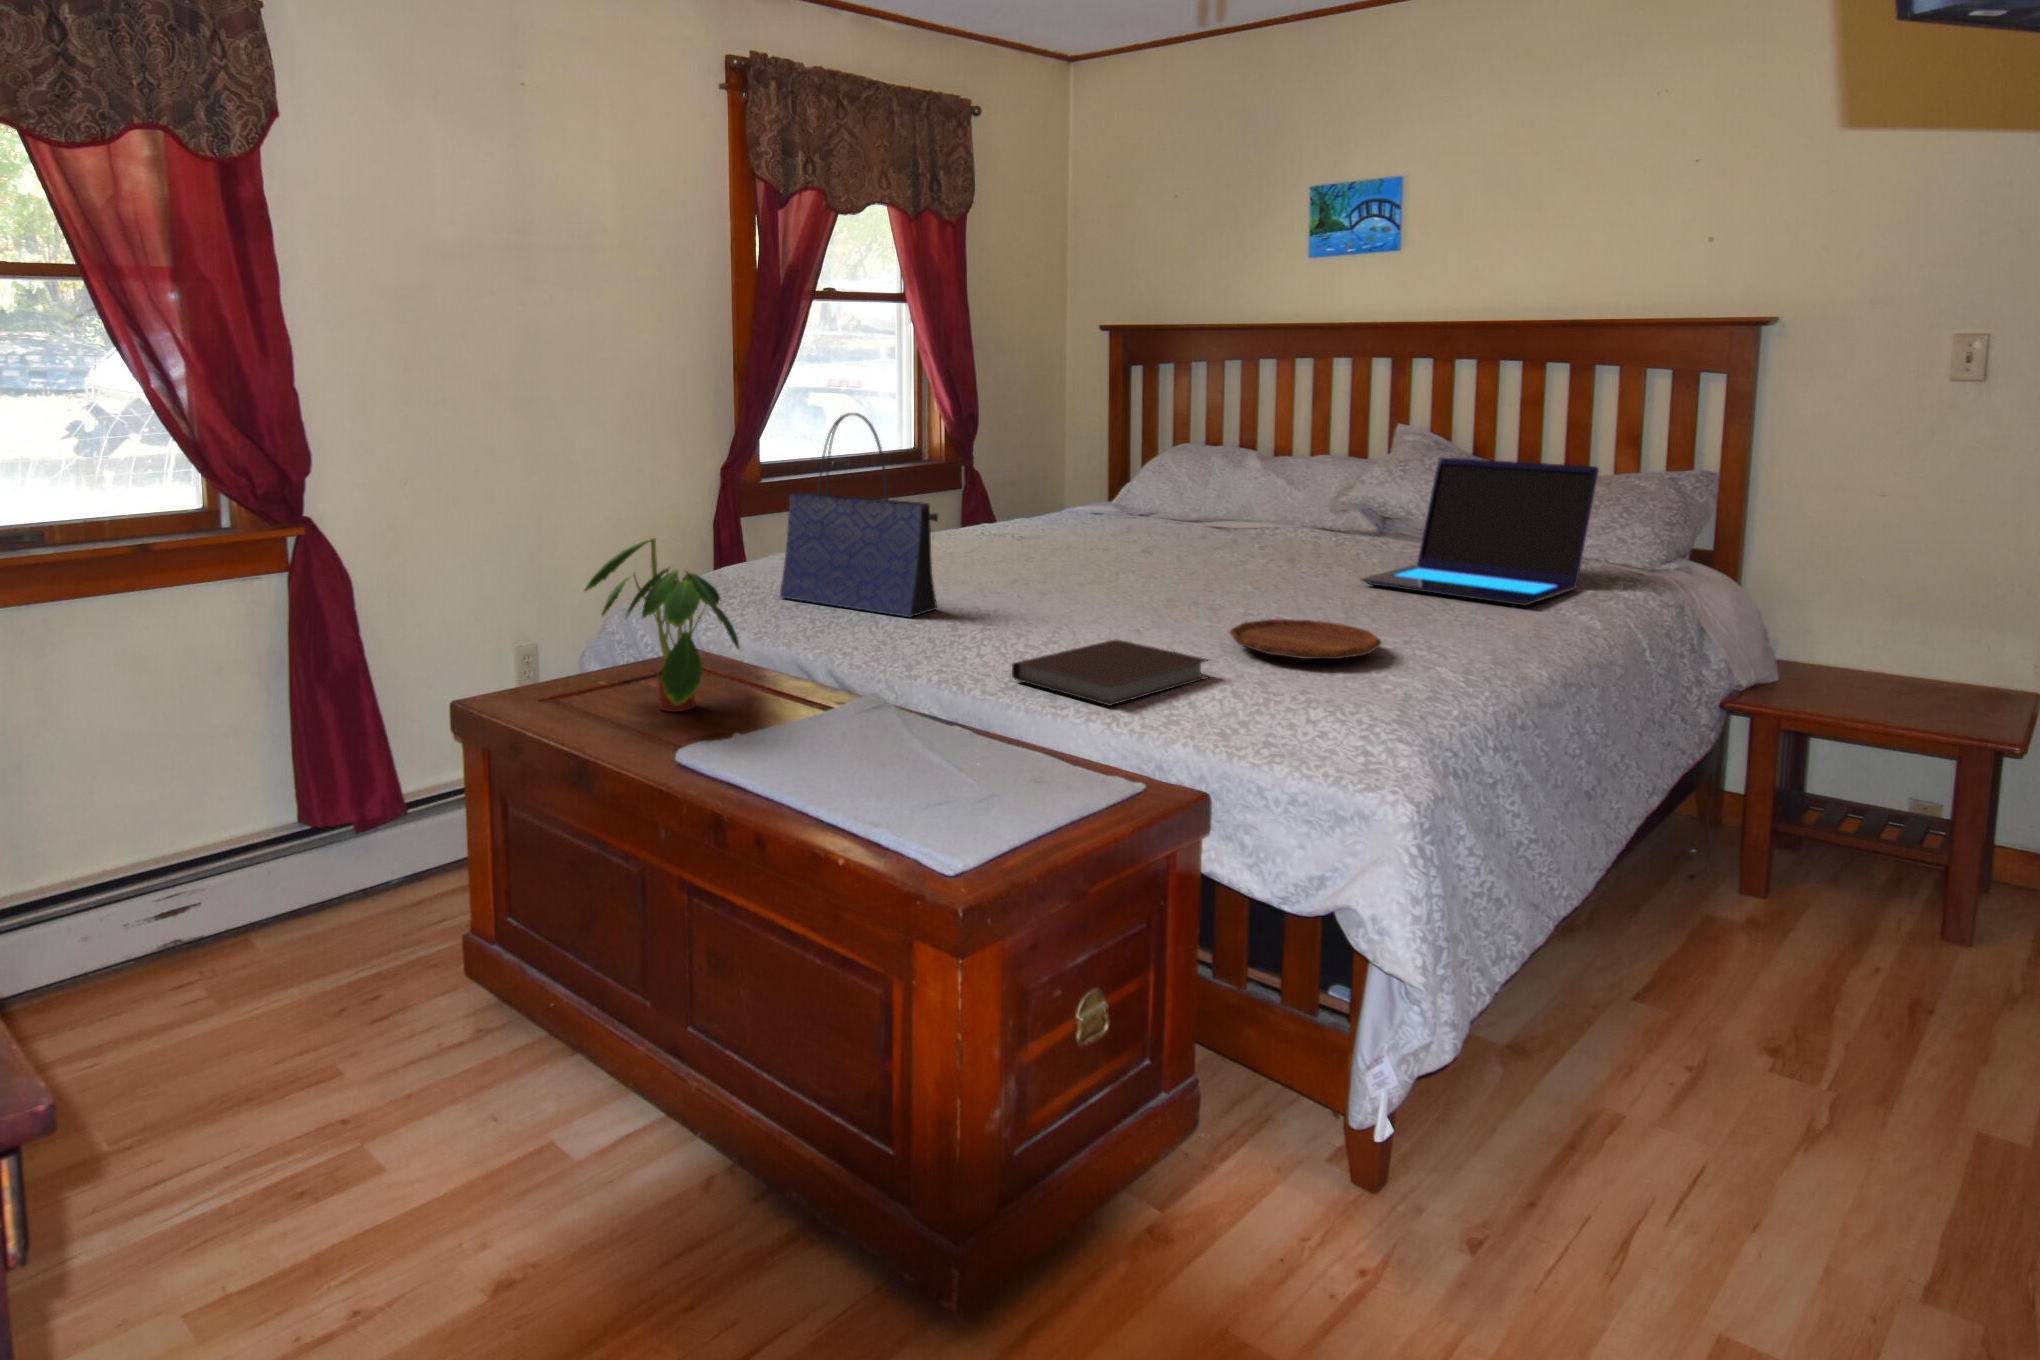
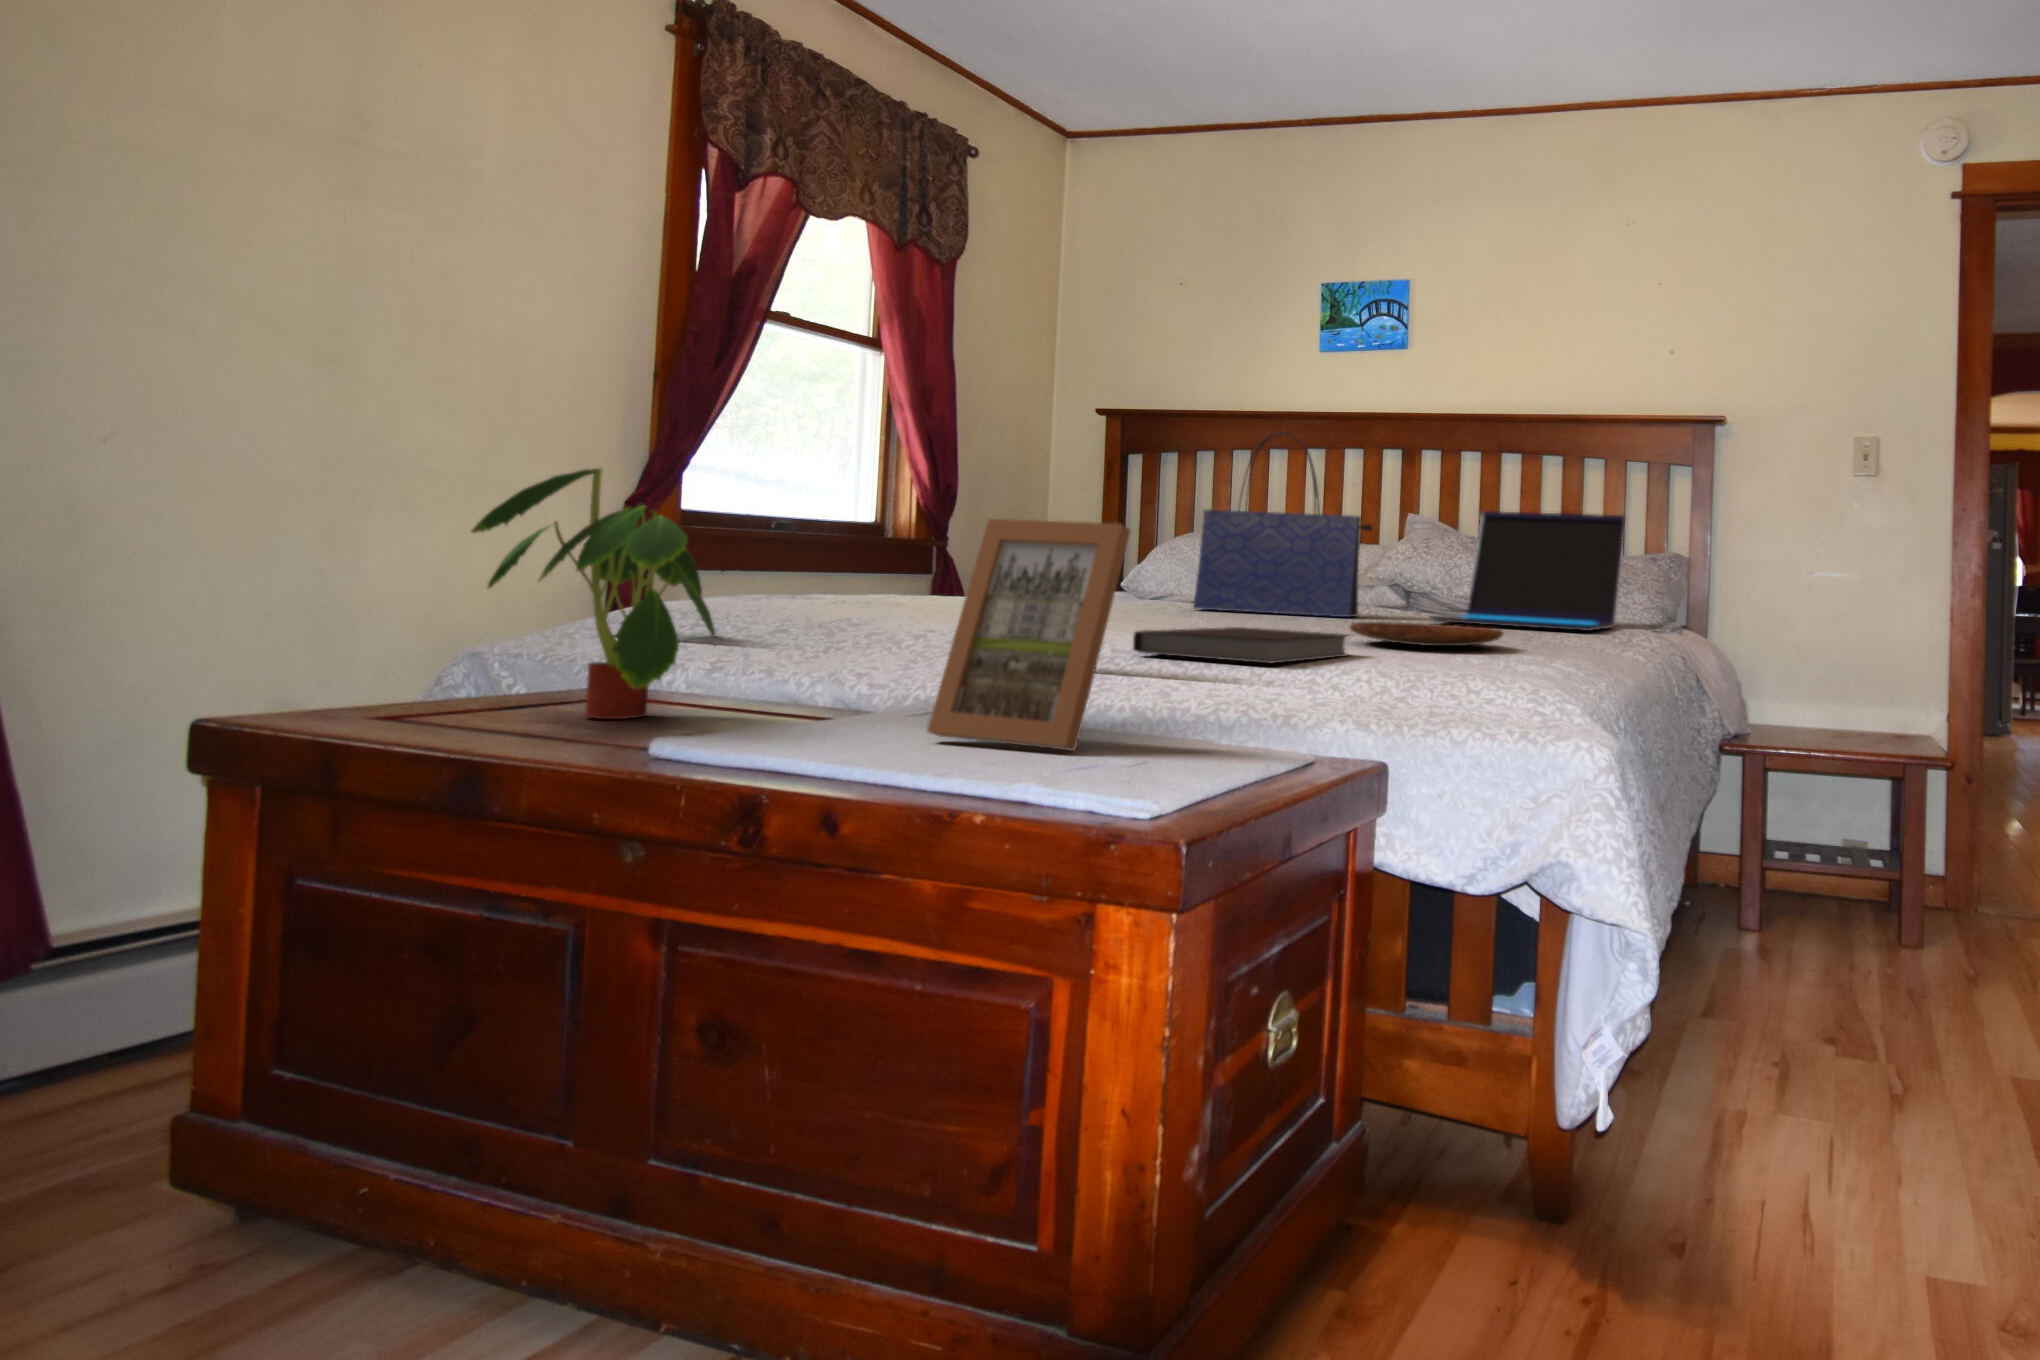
tote bag: present [780,413,938,617] -> present [1193,433,1372,617]
picture frame: none [846,592,980,787] -> present [927,519,1130,751]

